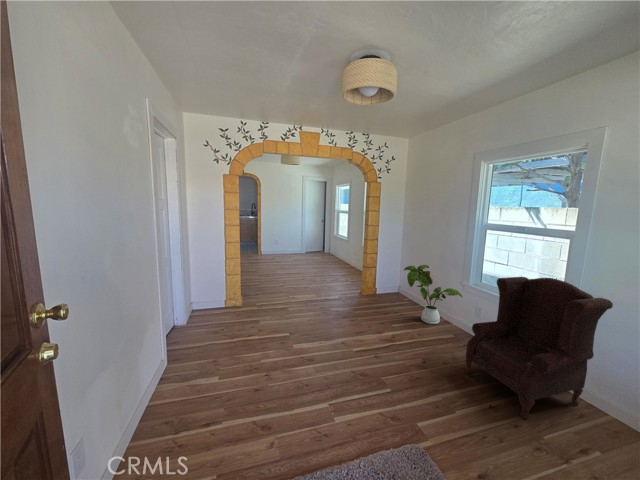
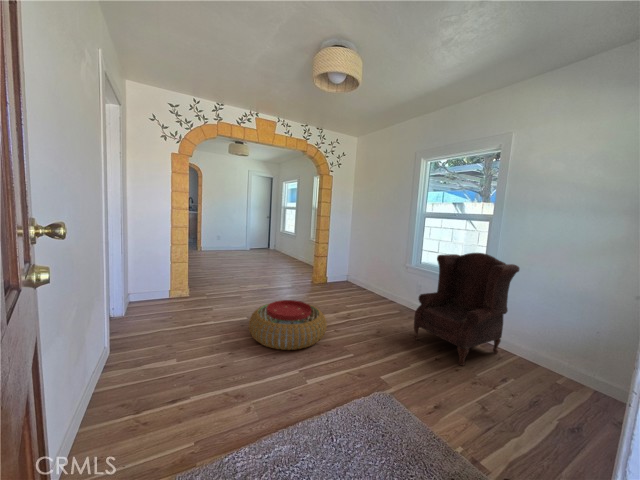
house plant: present [404,265,463,324] -> none [356,251,408,305]
pouf: none [287,319,365,376] -> present [249,300,327,350]

